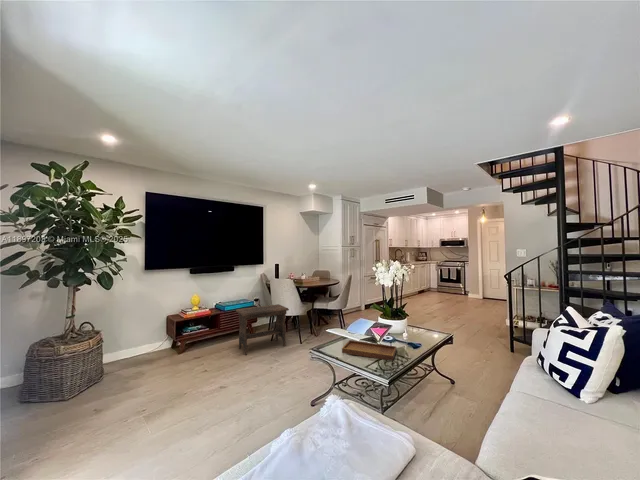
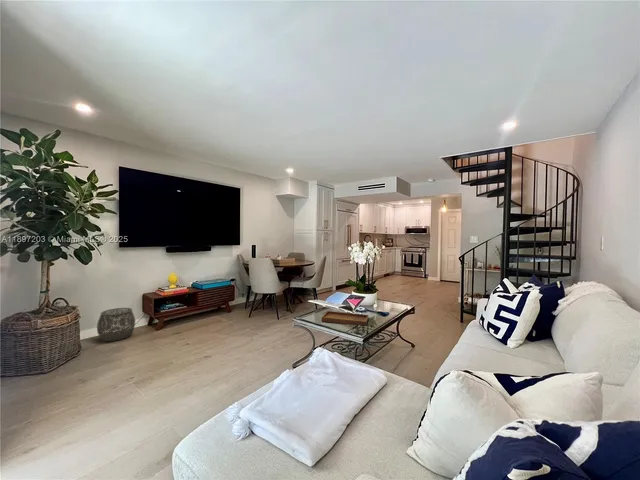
footstool: present [236,304,289,355] -> none [215,283,267,330]
woven basket: none [121,331,158,366] -> present [97,308,135,341]

